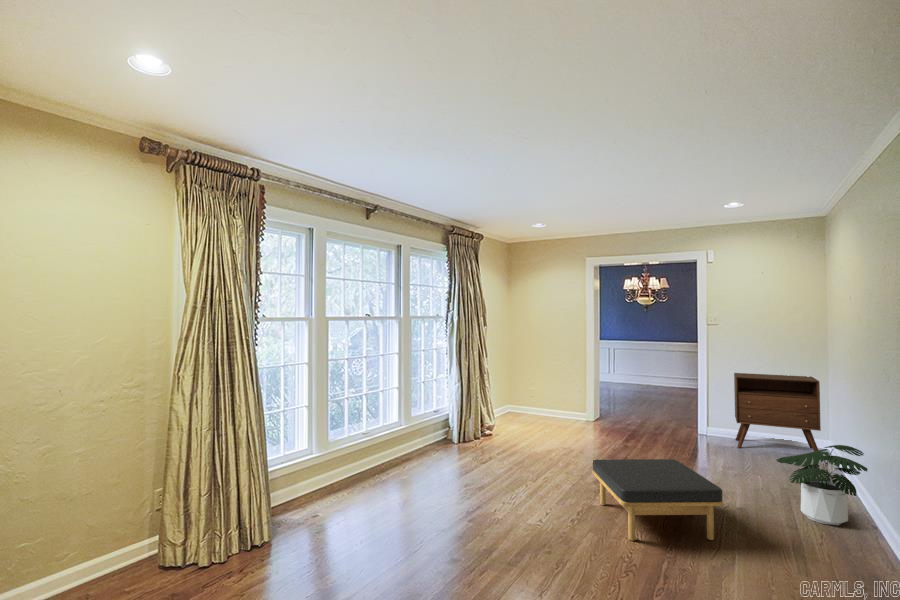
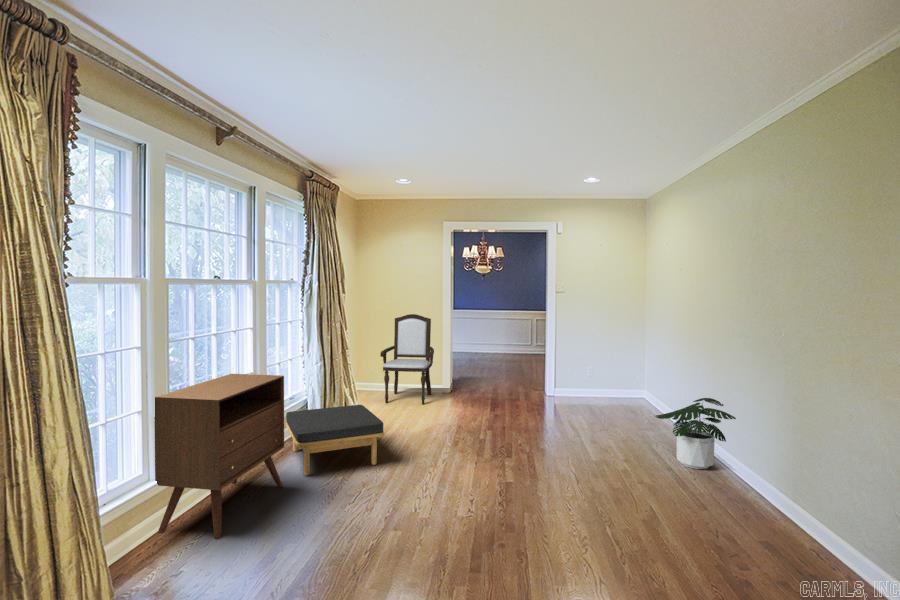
armchair: none [523,344,574,428] -> present [380,314,434,404]
cabinet: present [734,373,821,451] -> present [154,374,284,539]
ottoman: present [592,459,723,541] -> present [286,405,384,476]

